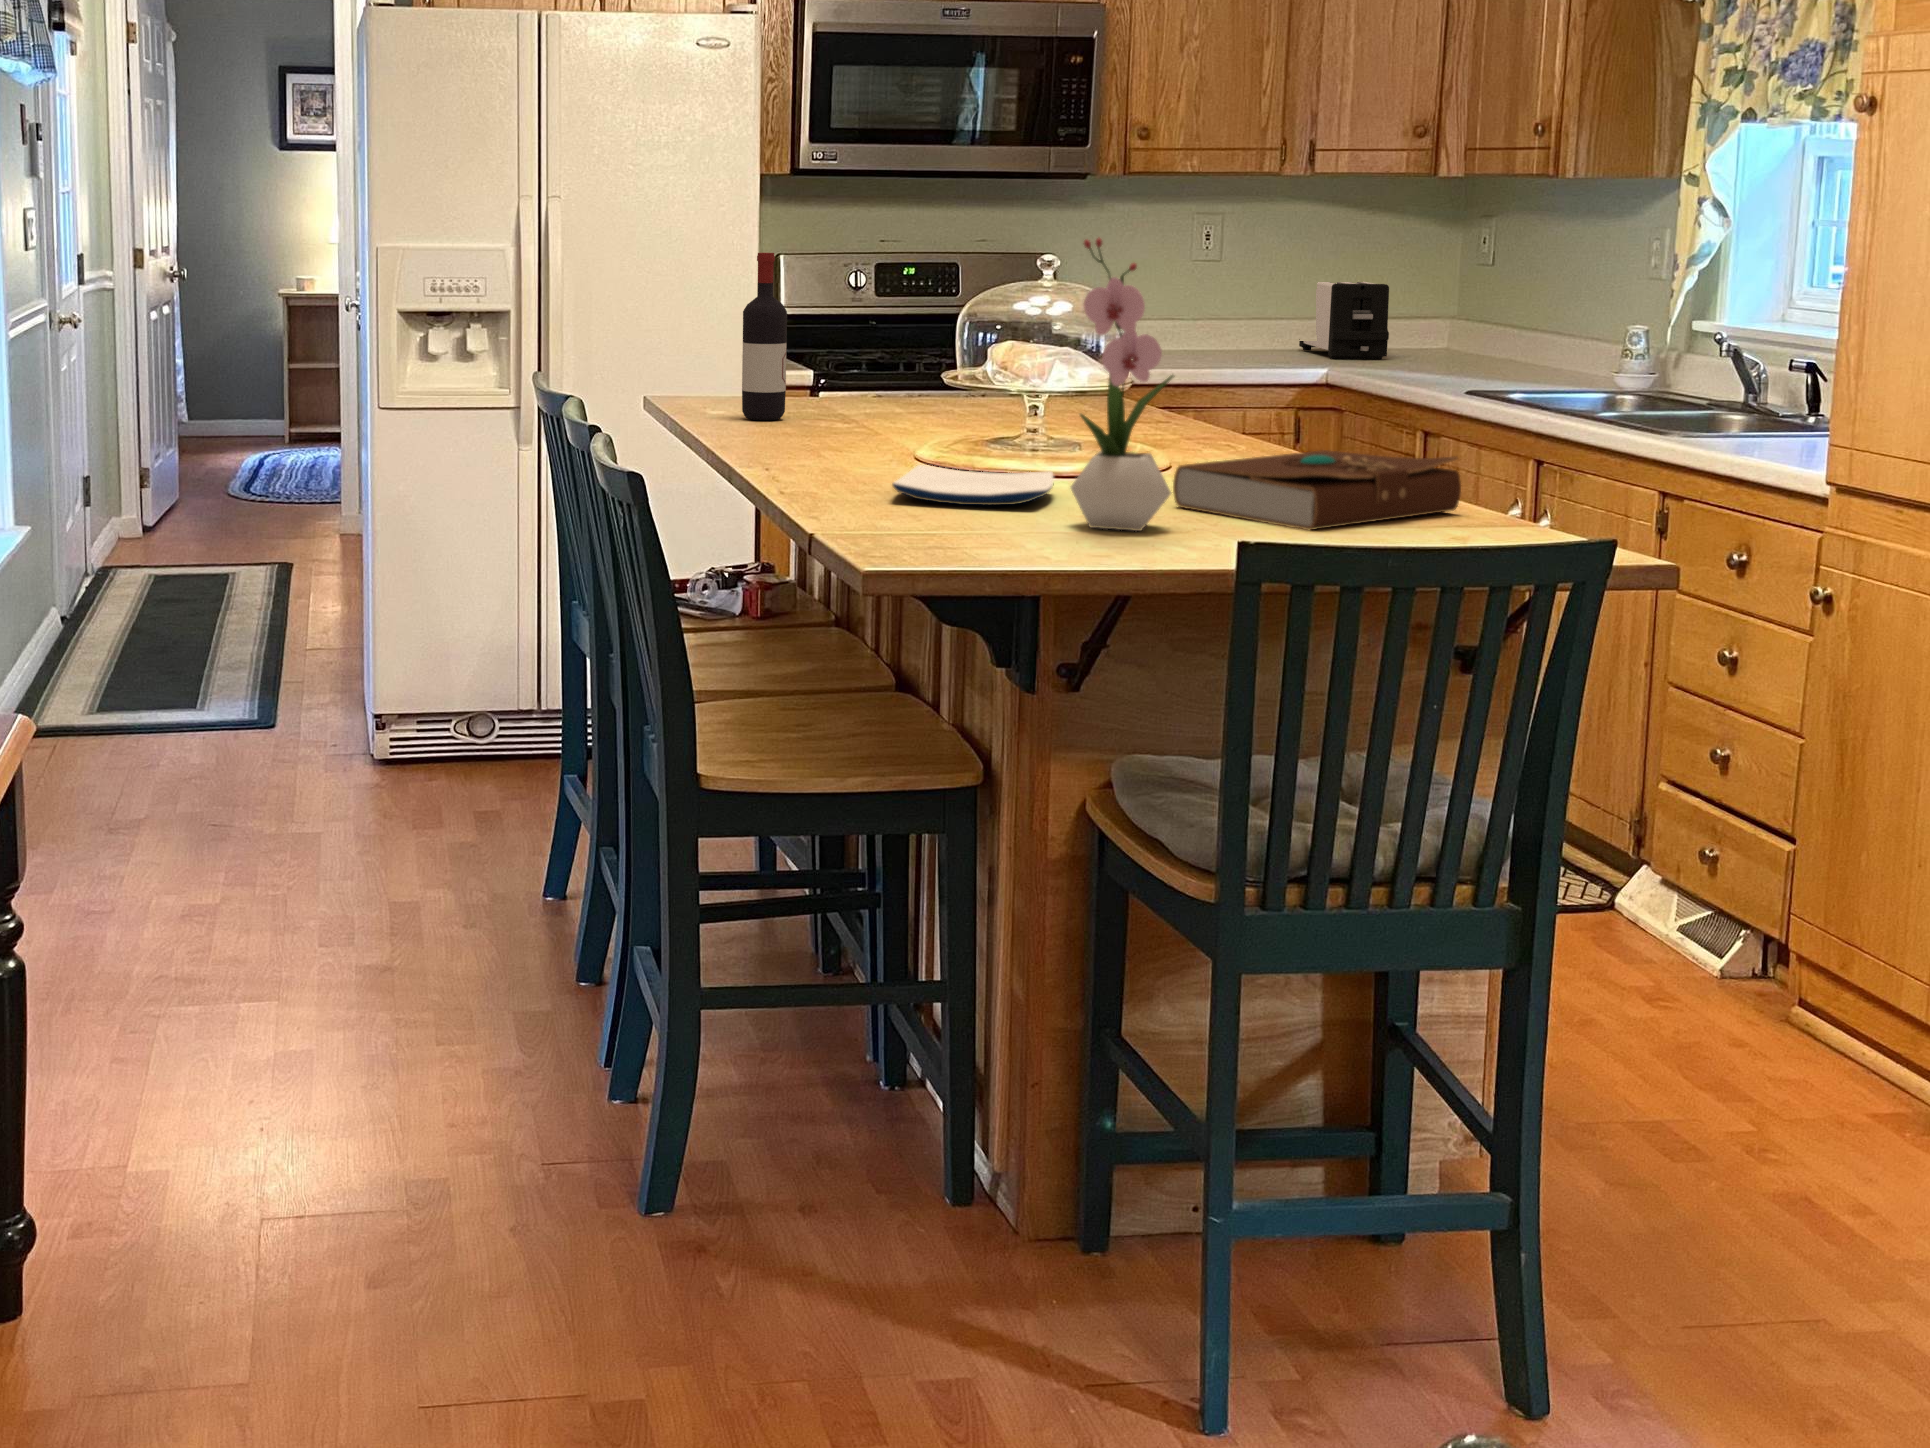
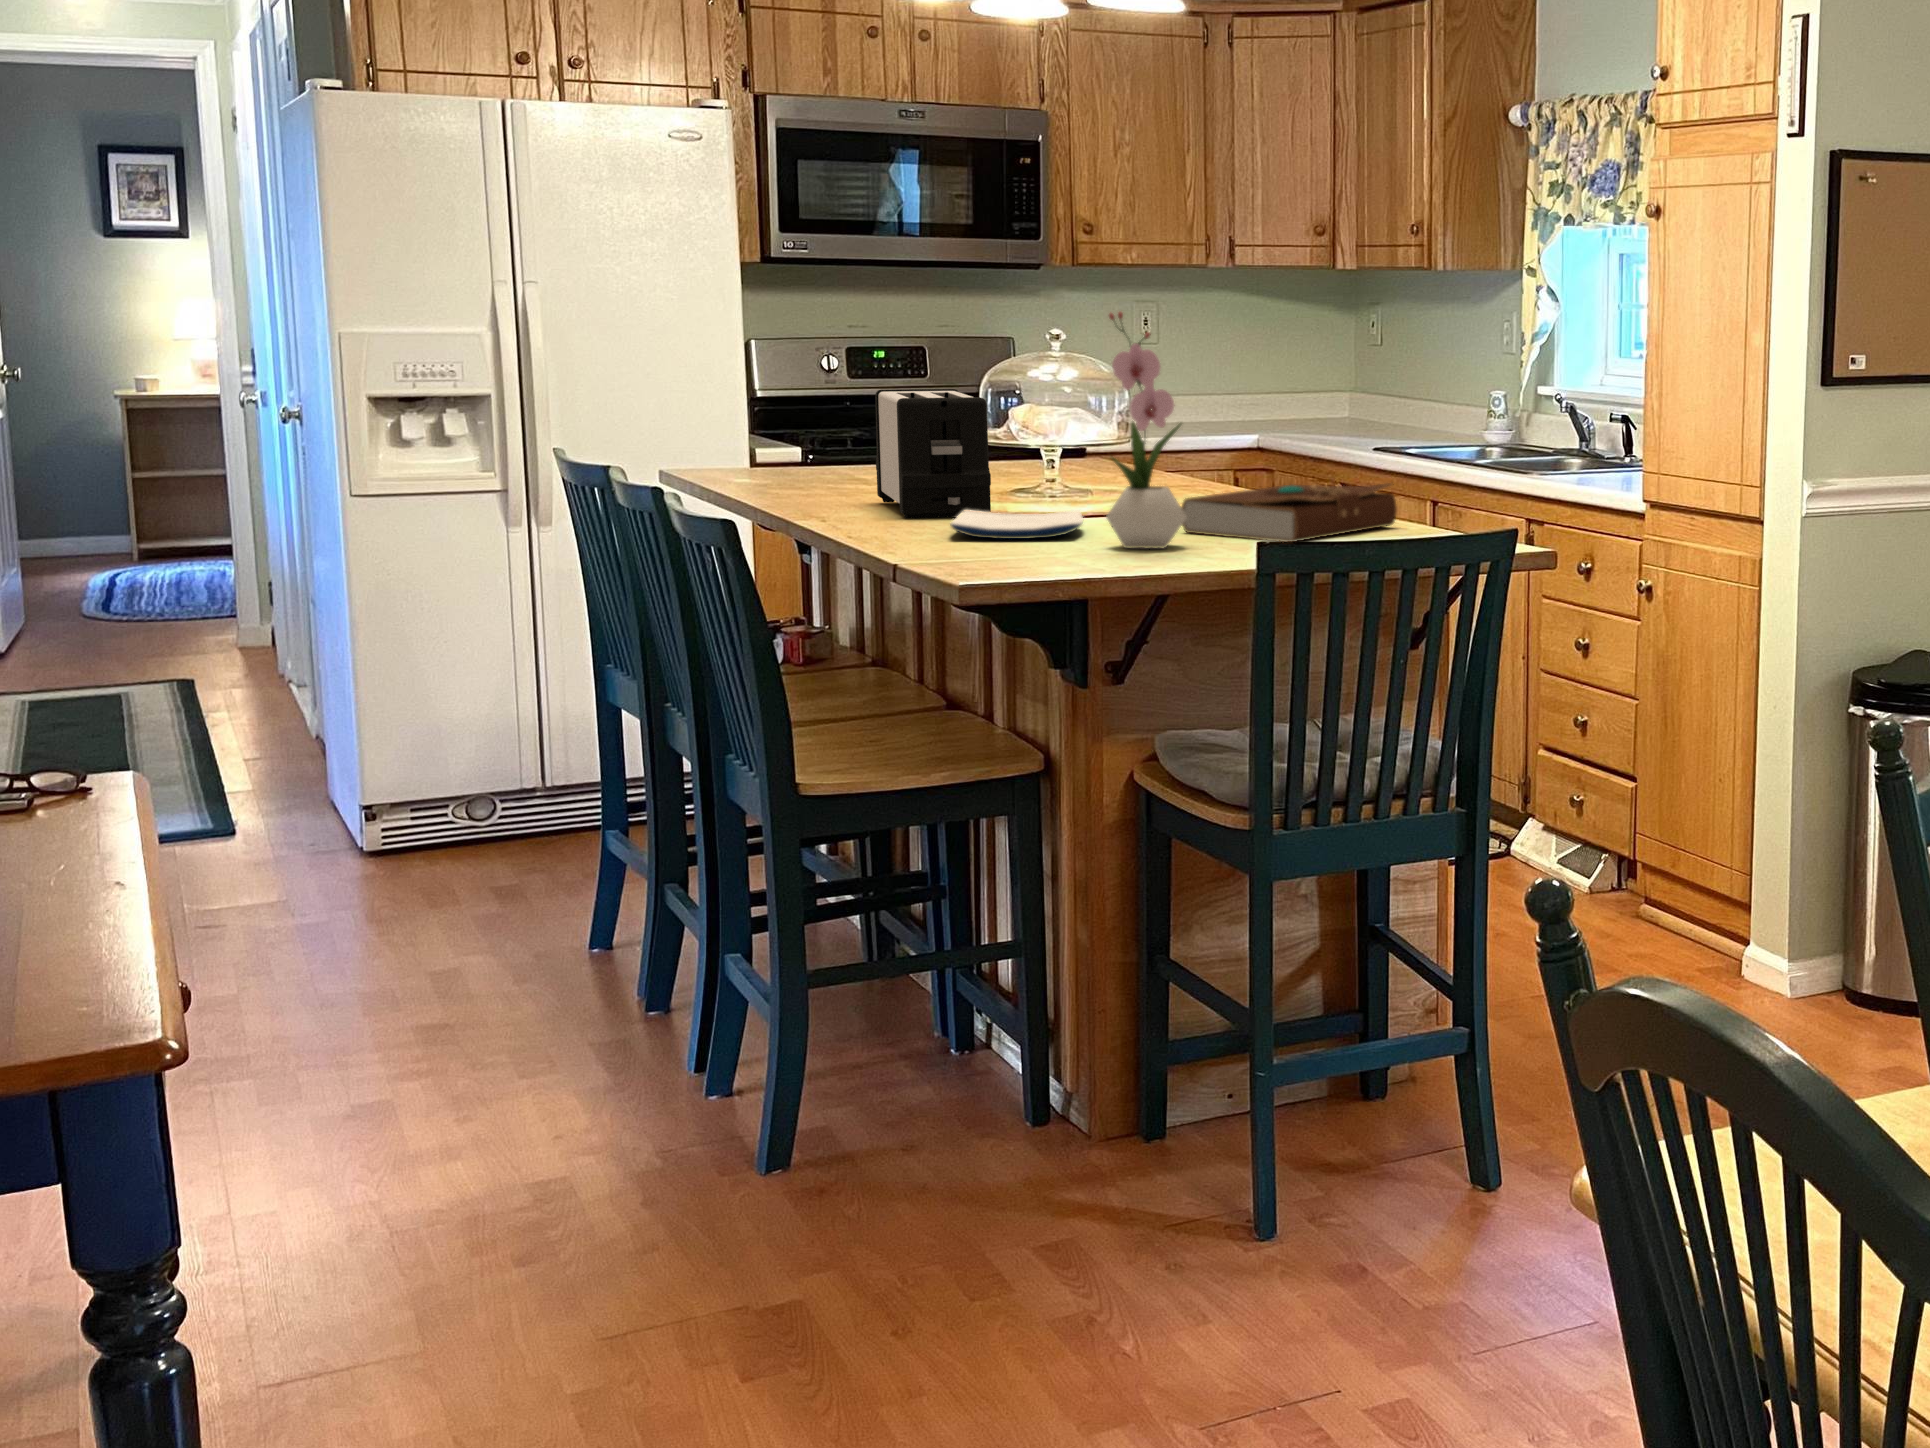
wine bottle: present [742,253,787,420] -> none [762,333,807,488]
toaster: present [1299,282,1389,359] -> present [875,389,991,519]

